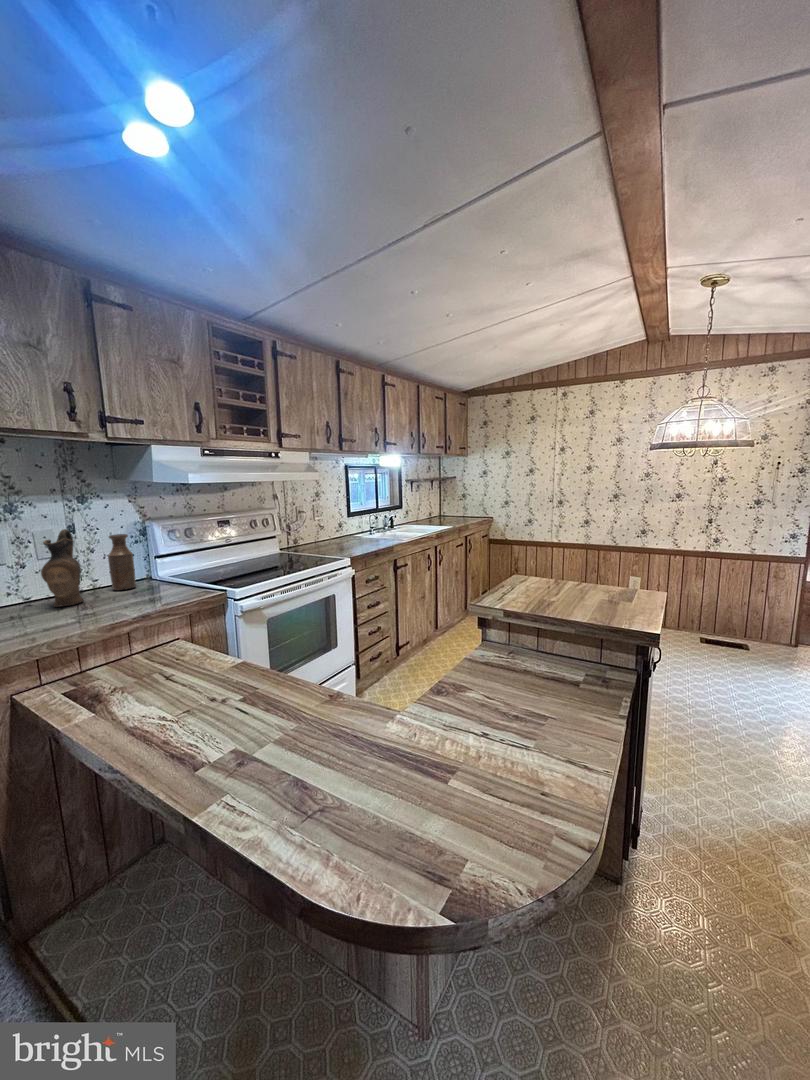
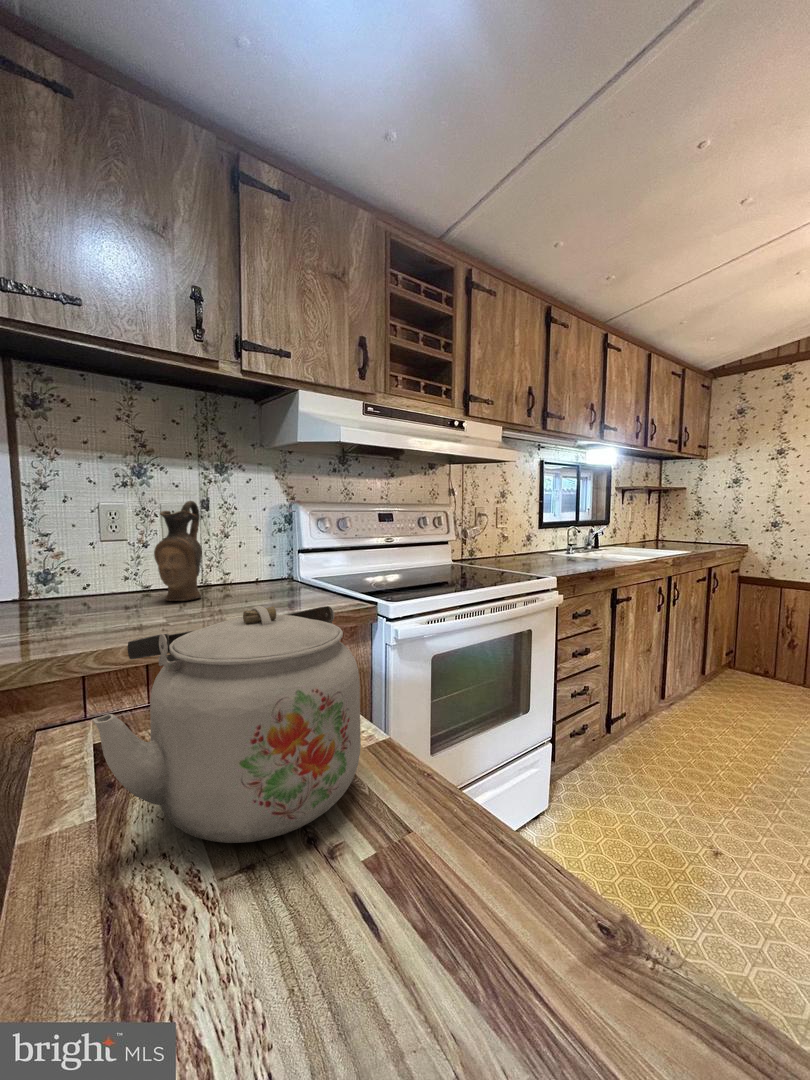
bottle: present [108,534,136,590] -> none [241,516,269,589]
kettle: none [101,598,229,704] -> present [93,606,361,843]

